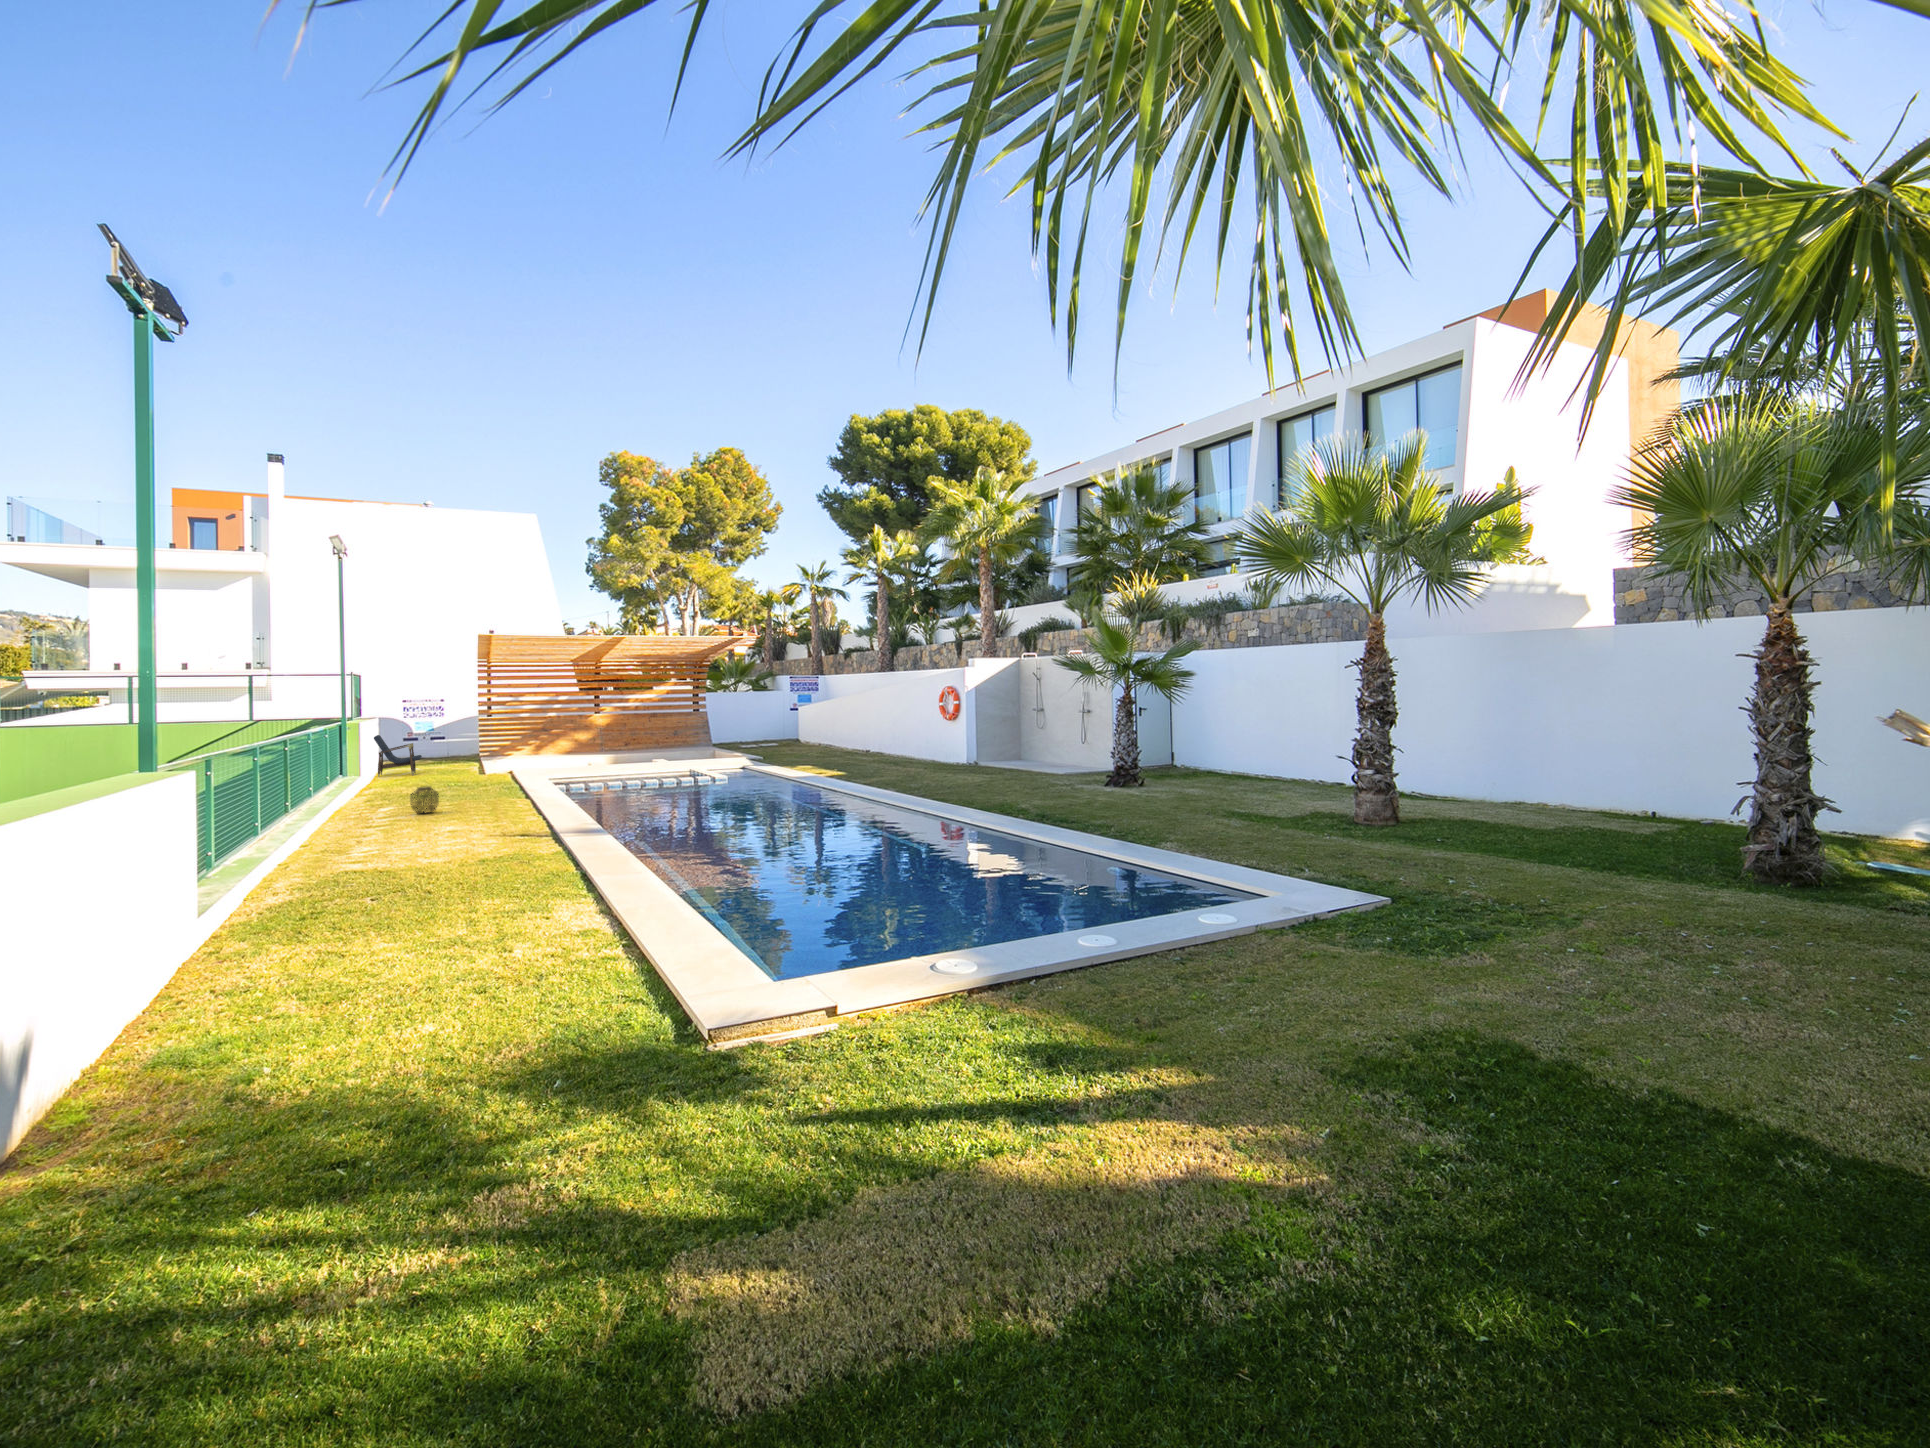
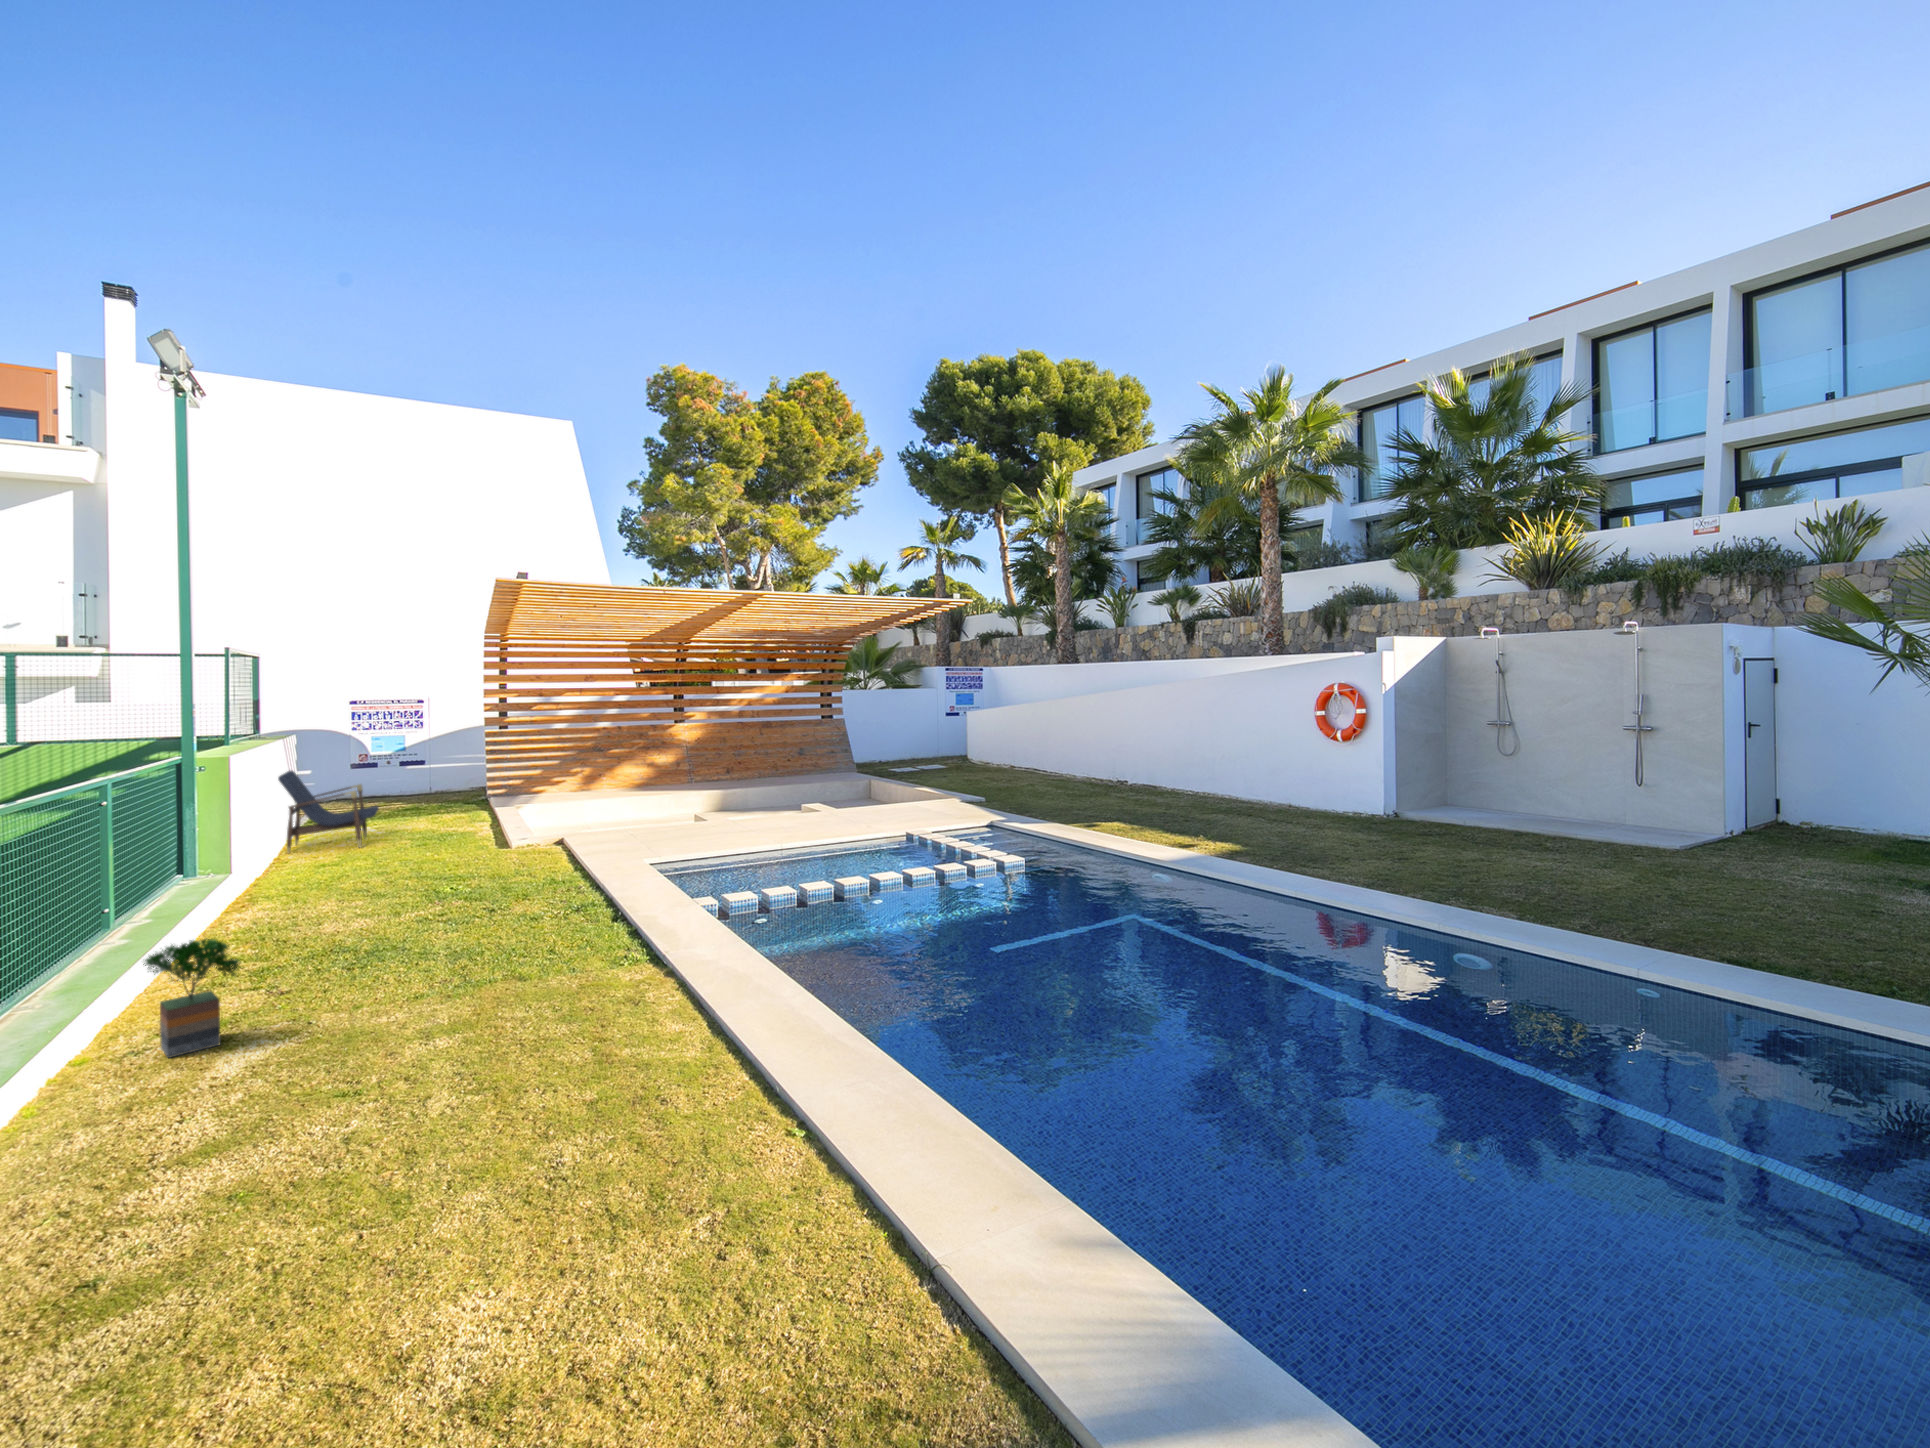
potted tree: none [355,776,386,813] -> present [143,938,239,1058]
woven basket: present [410,786,439,814] -> none [313,975,406,1066]

